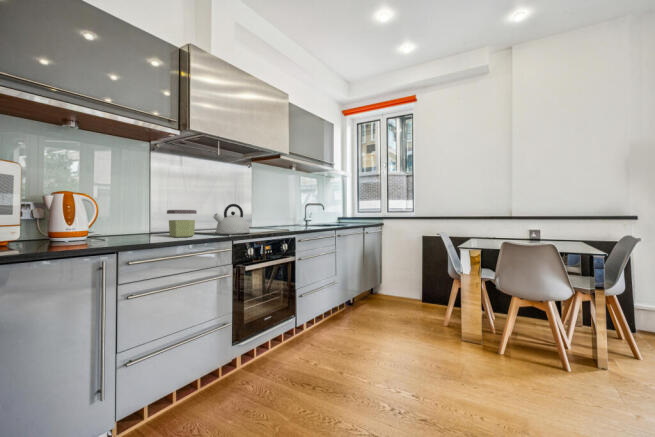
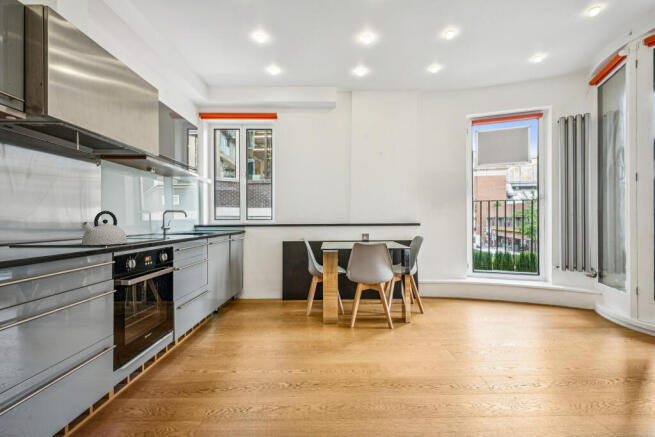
jar: present [167,210,197,237] -> none [29,218,70,251]

